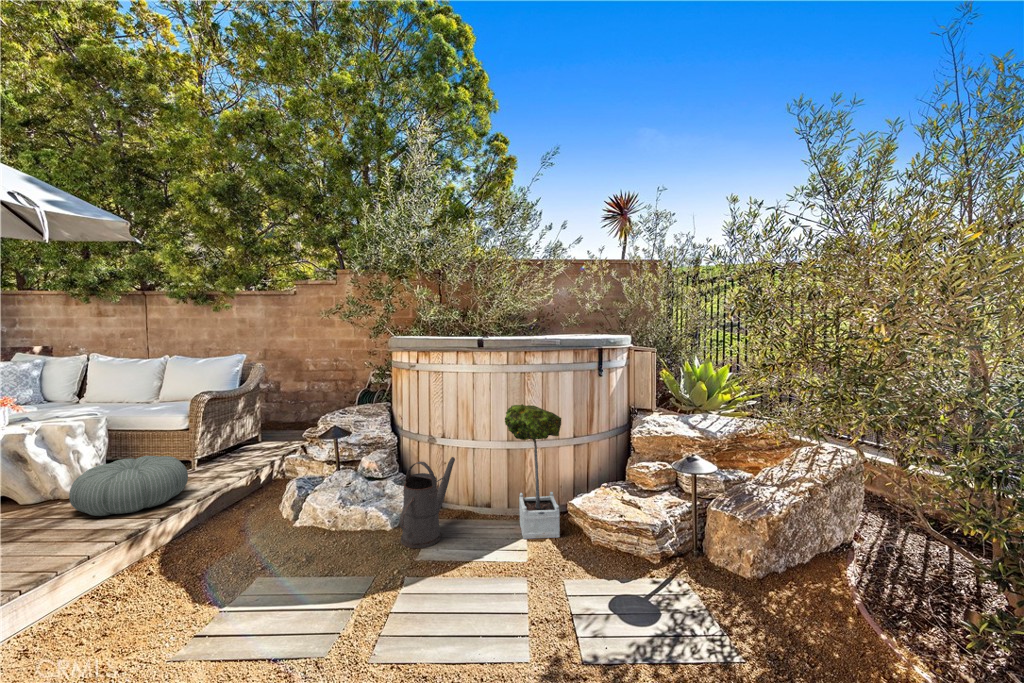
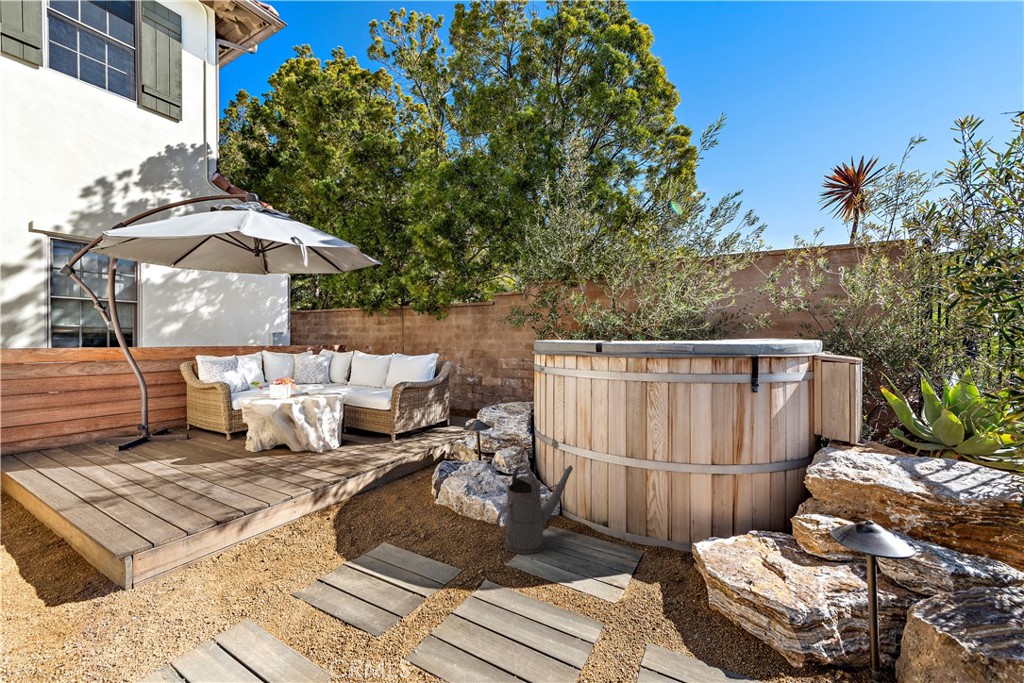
potted tree: present [505,404,561,539] -> none [611,417,681,585]
pouf: present [69,456,188,516] -> none [300,427,373,469]

